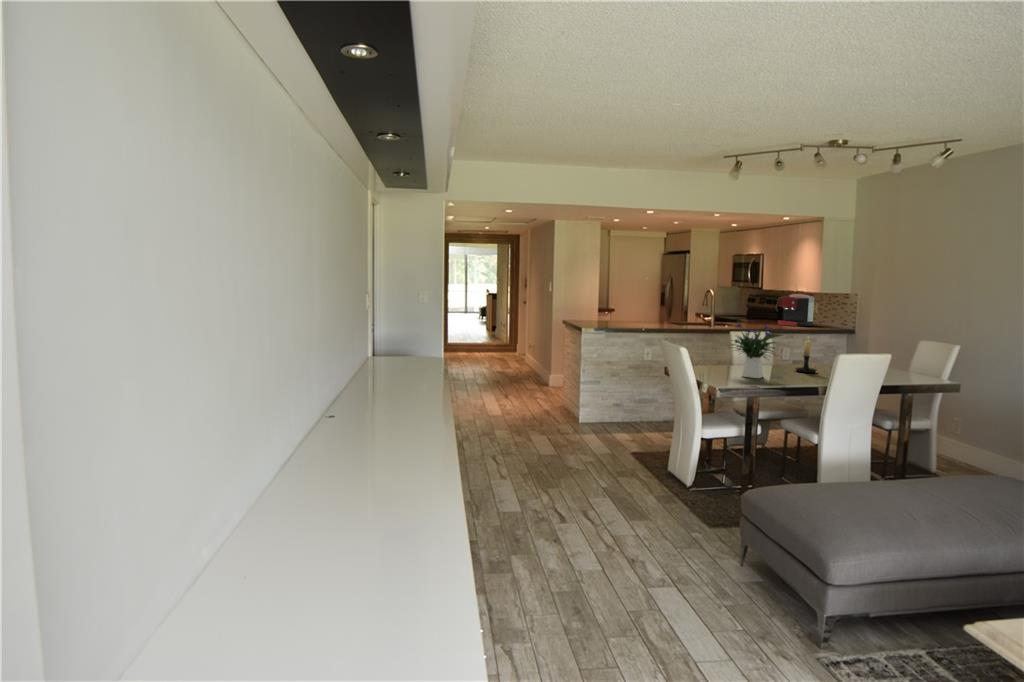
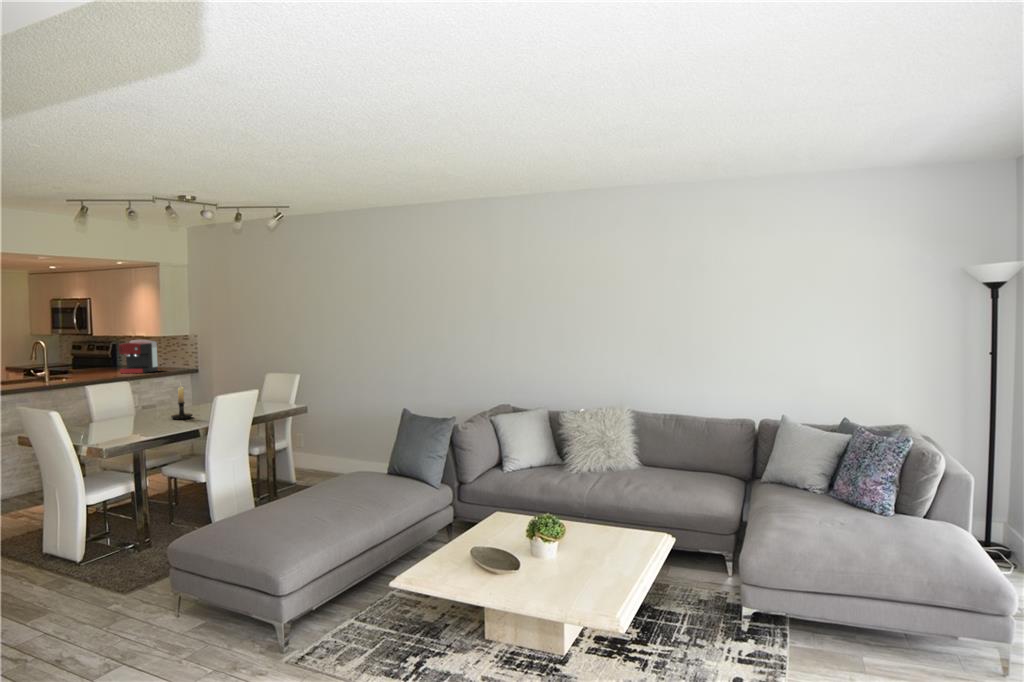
flower arrangement: present [732,321,782,378] -> none [101,374,165,434]

